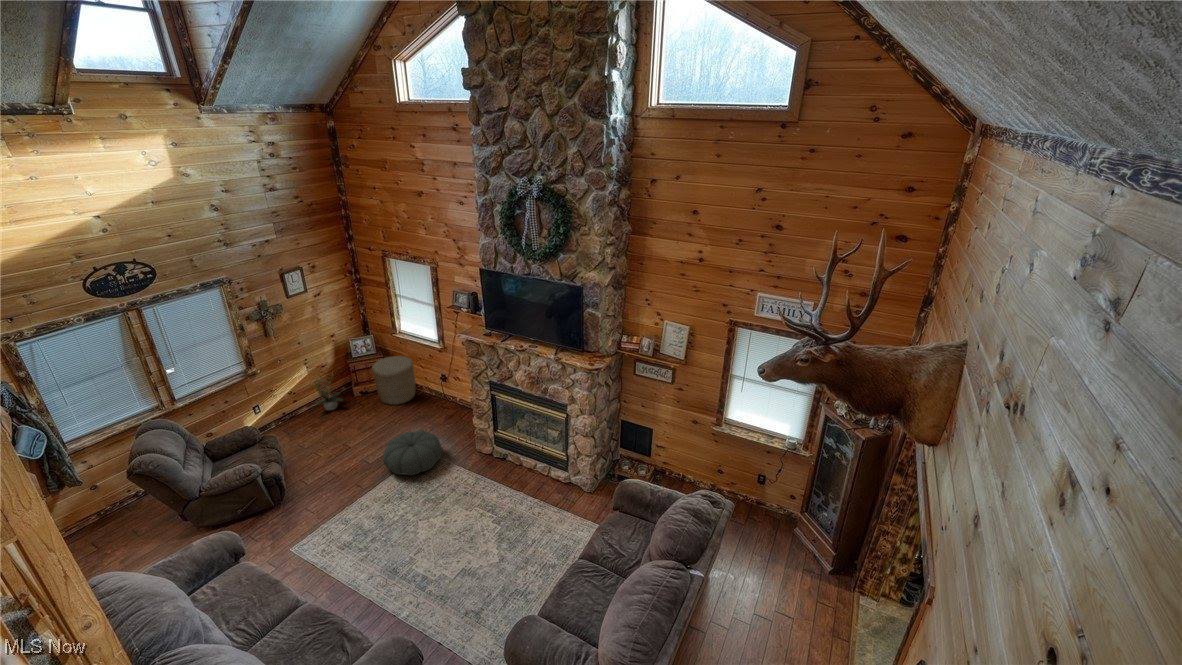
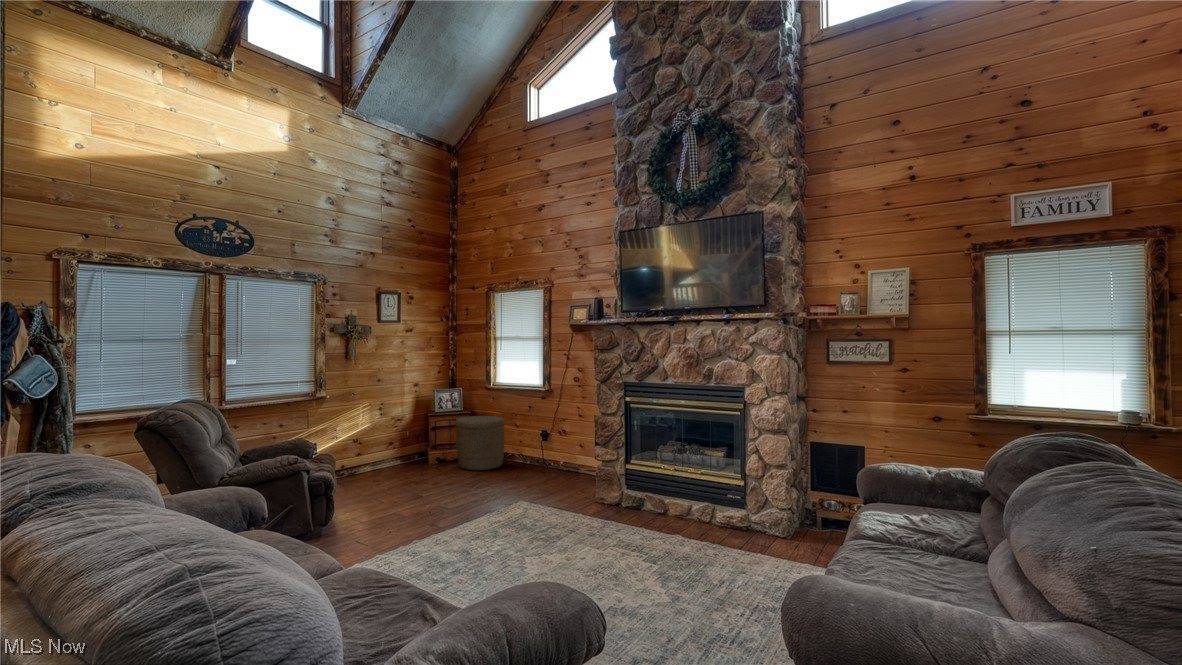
potted plant: present [312,374,343,411] -> none [379,423,415,472]
pouf: present [383,430,442,475] -> none [467,469,547,516]

